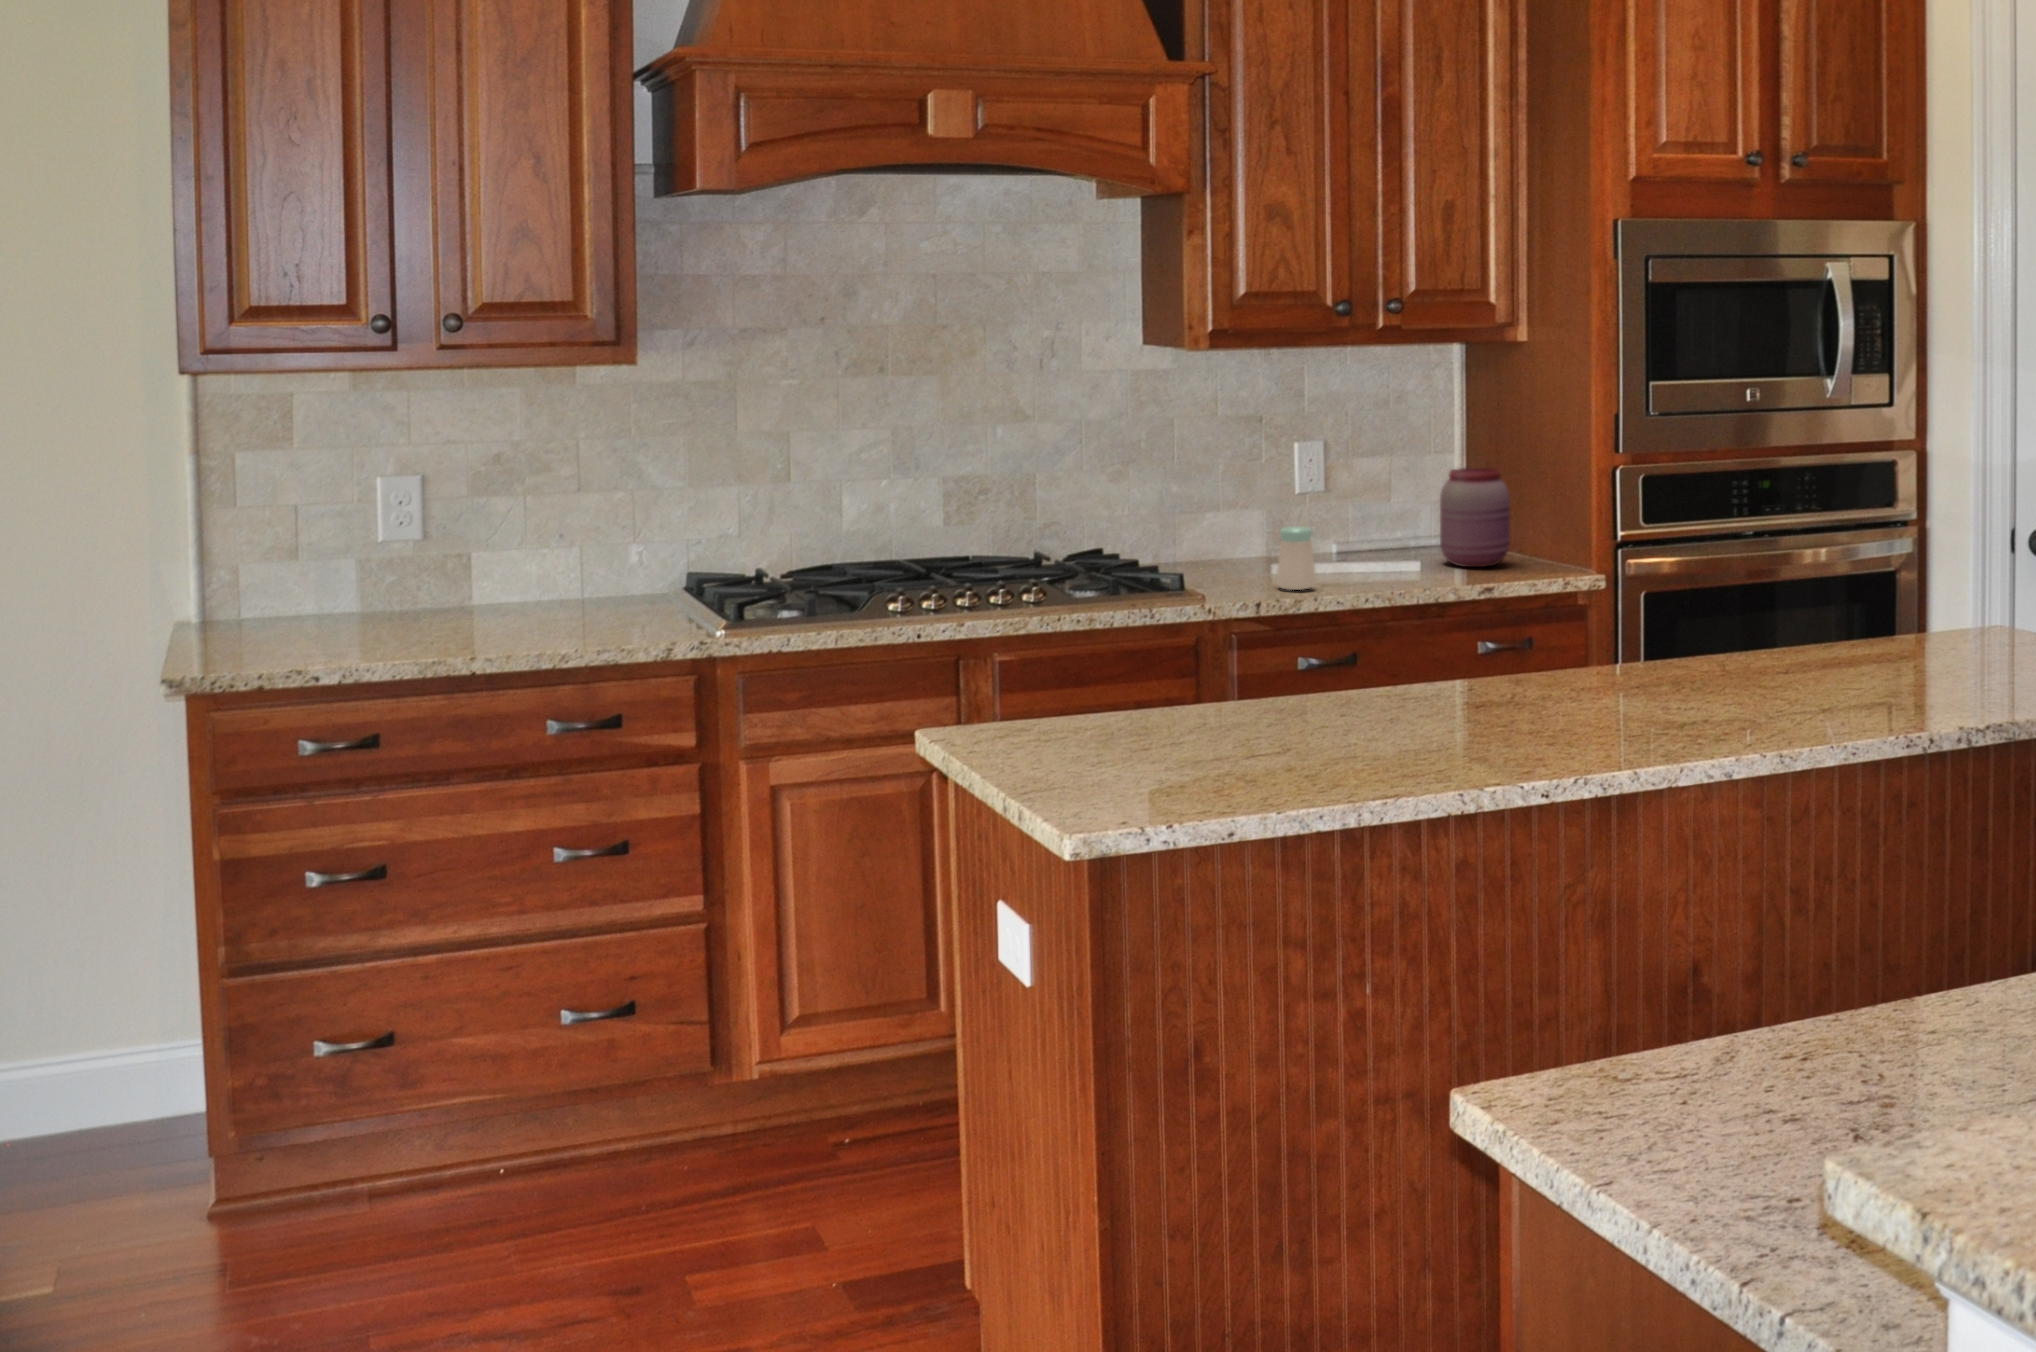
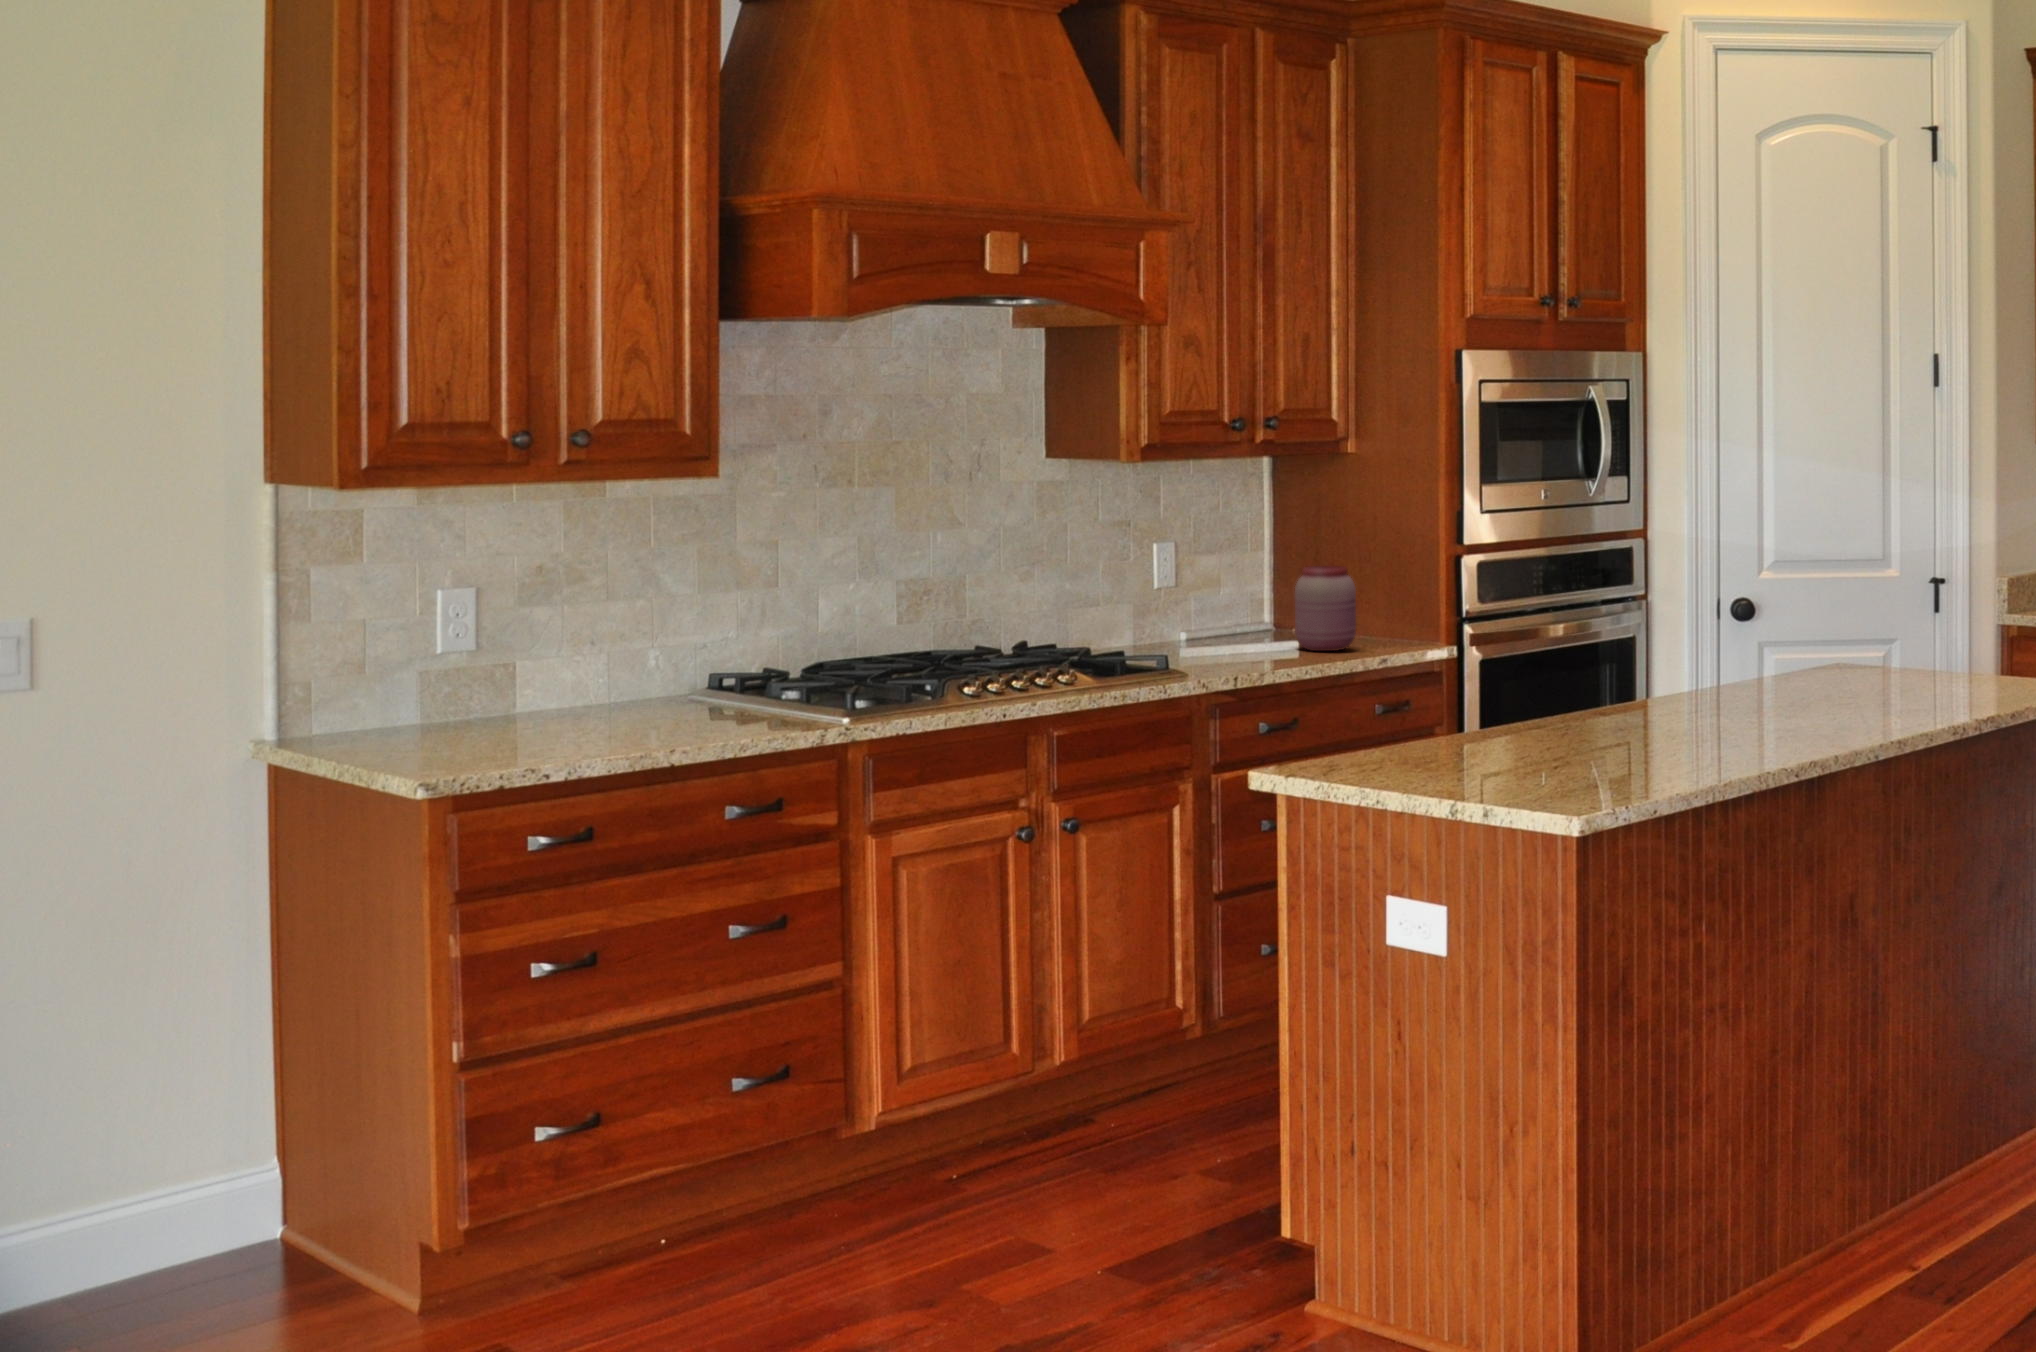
salt shaker: present [1277,526,1316,590] -> none [1223,616,1258,671]

